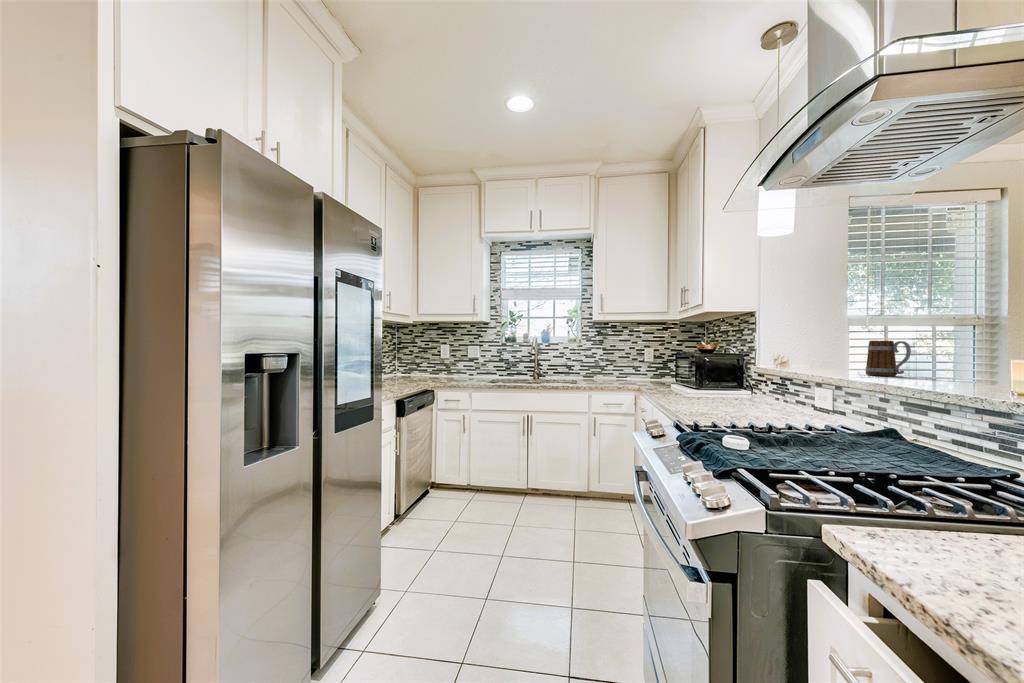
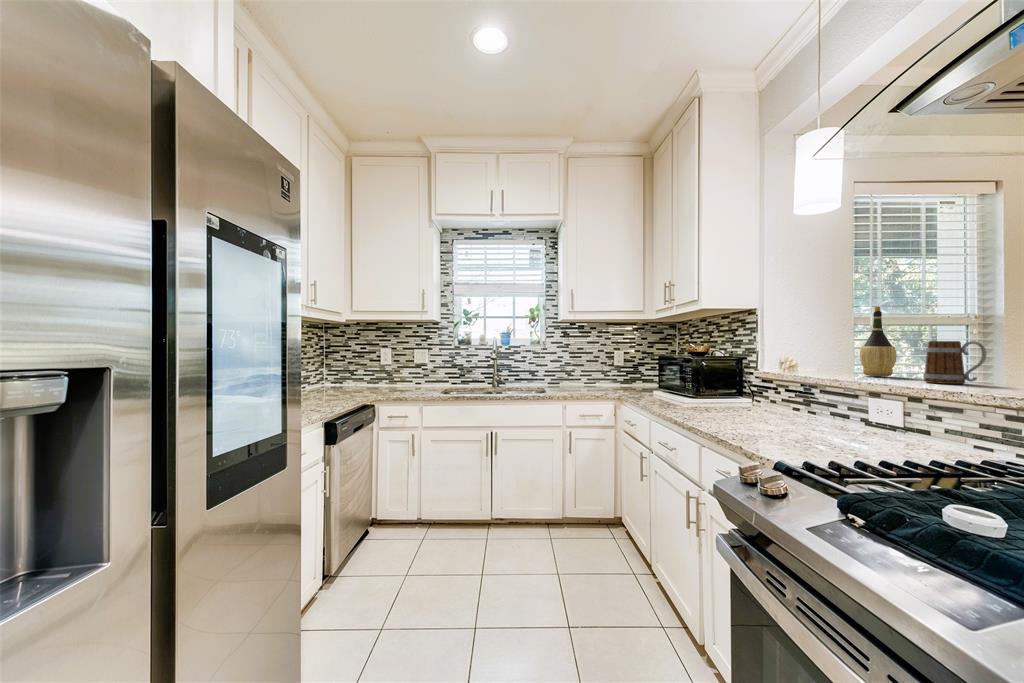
wine bottle: none [831,311,861,371] -> present [860,307,897,376]

